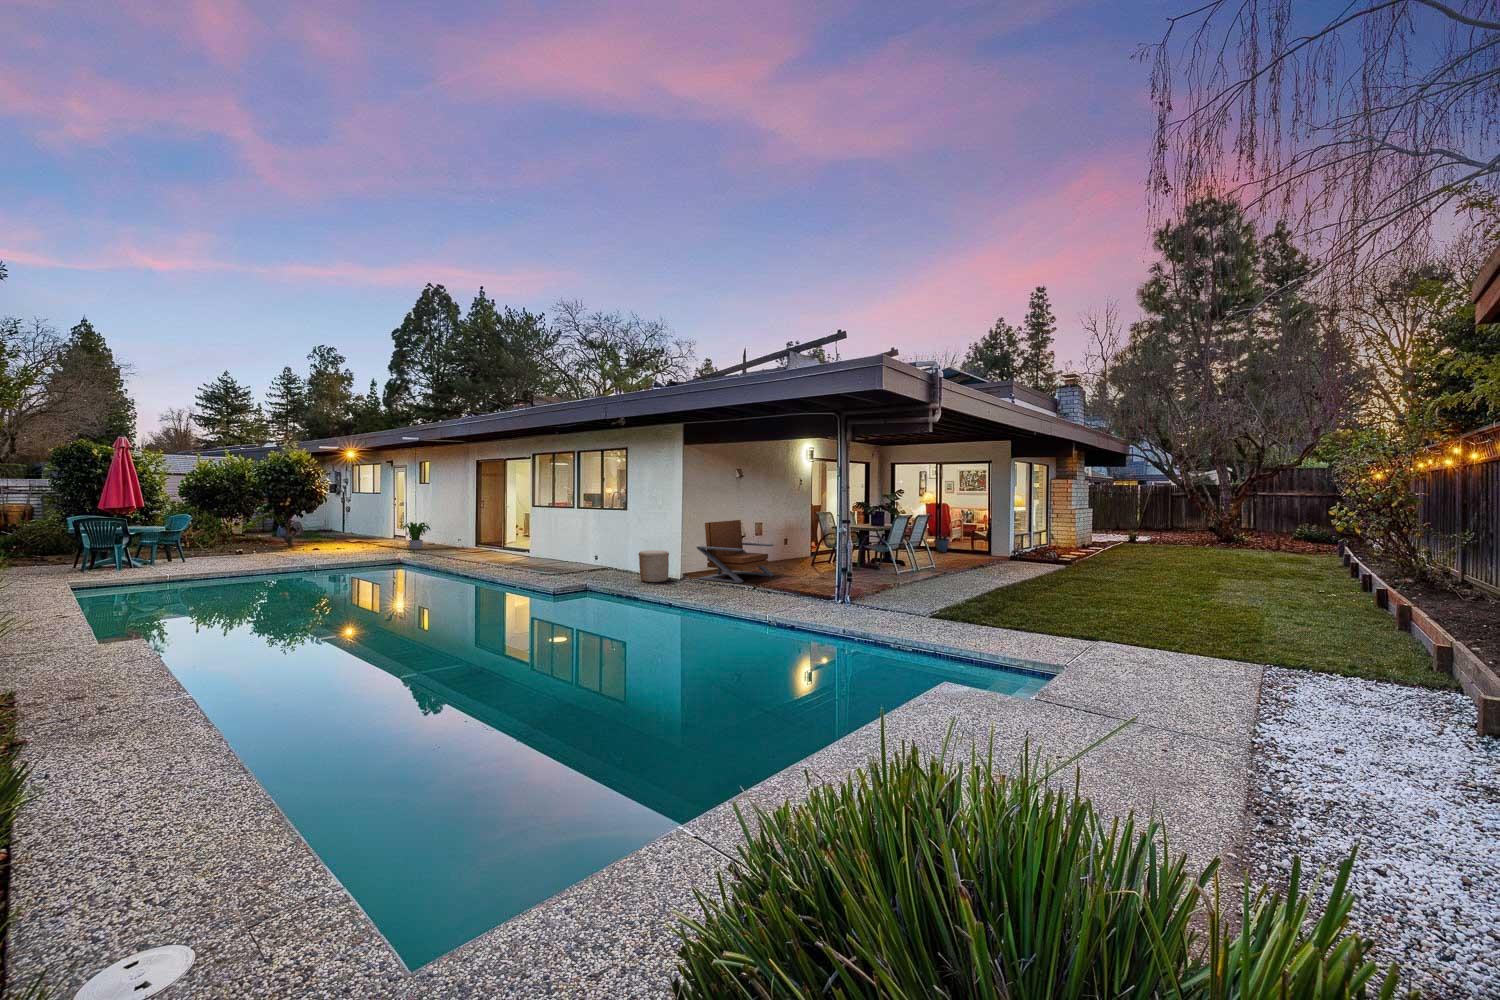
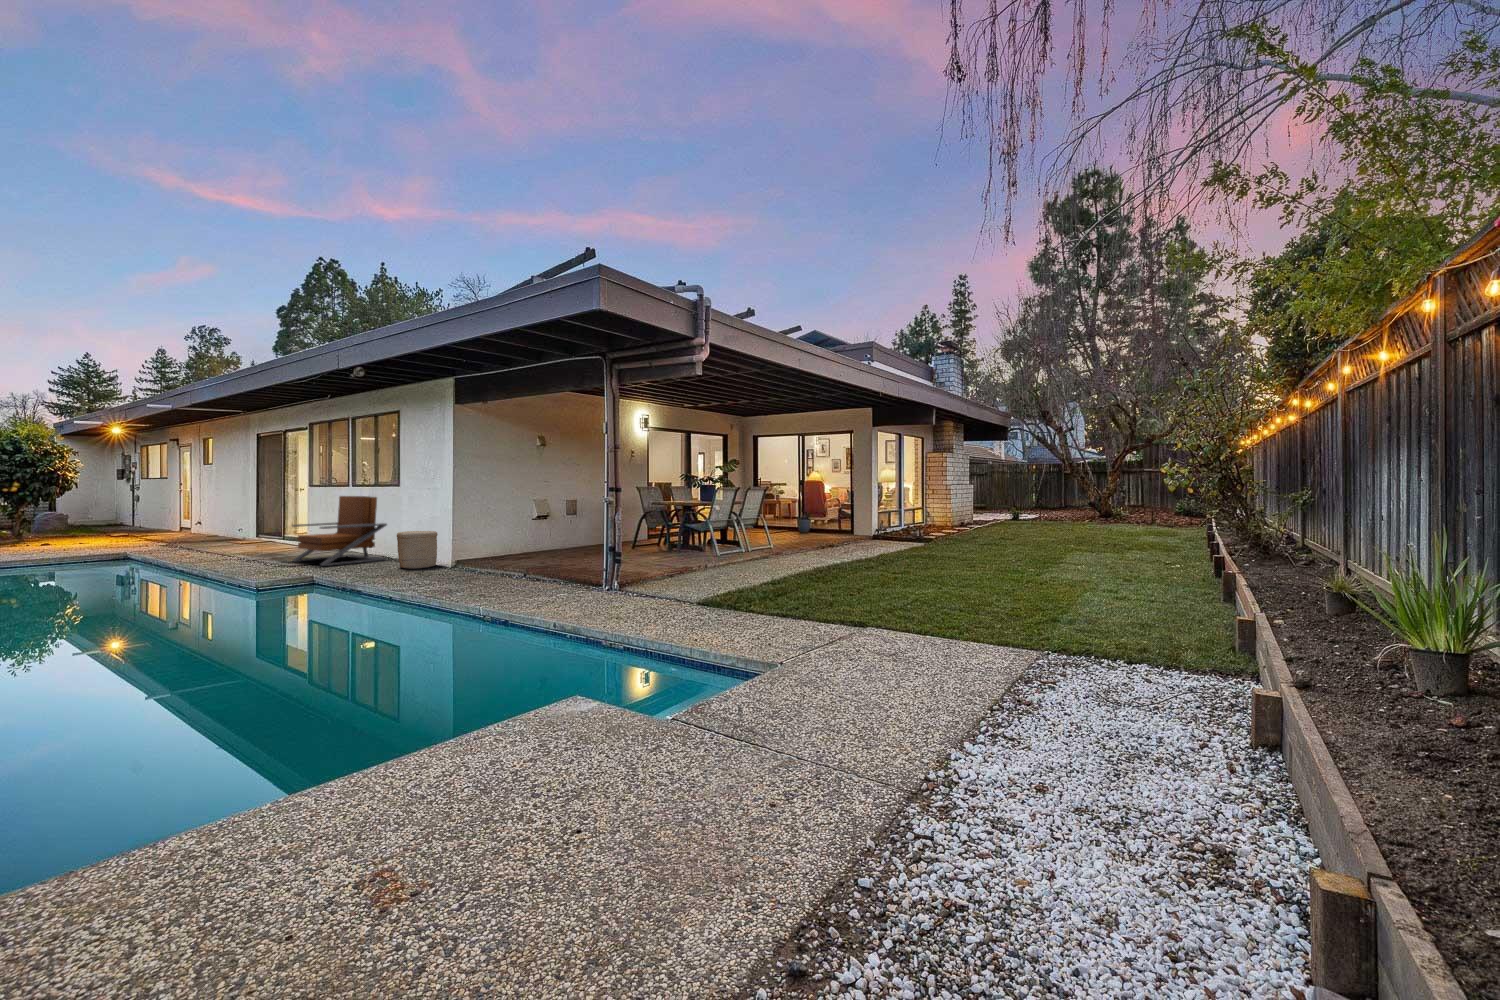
lounge chair: present [697,520,774,583] -> present [292,496,387,566]
potted plant: present [400,522,431,549] -> none [180,507,225,538]

